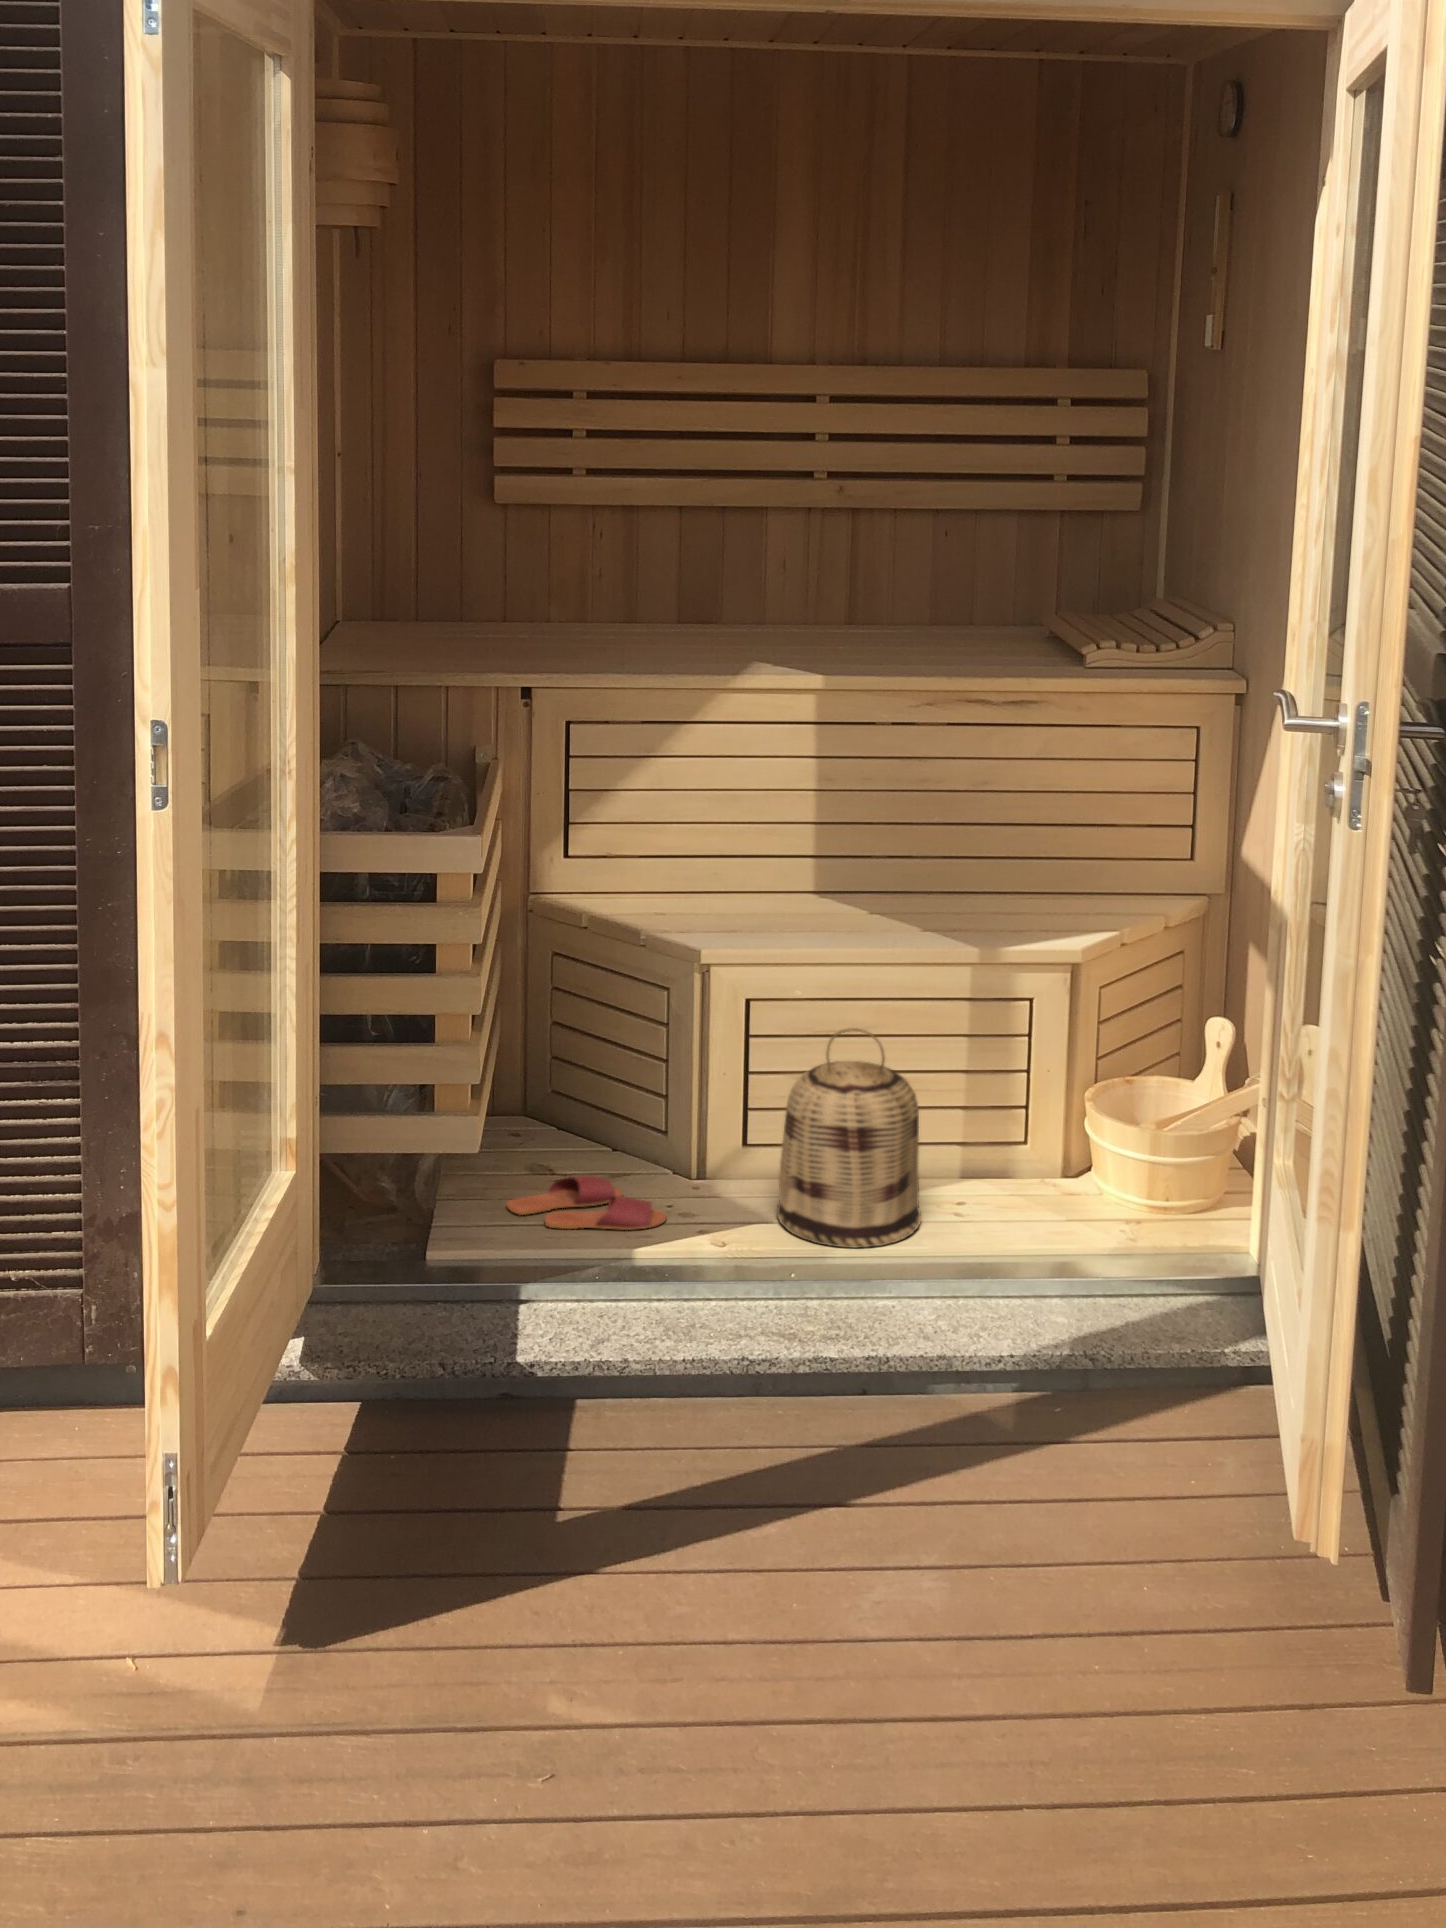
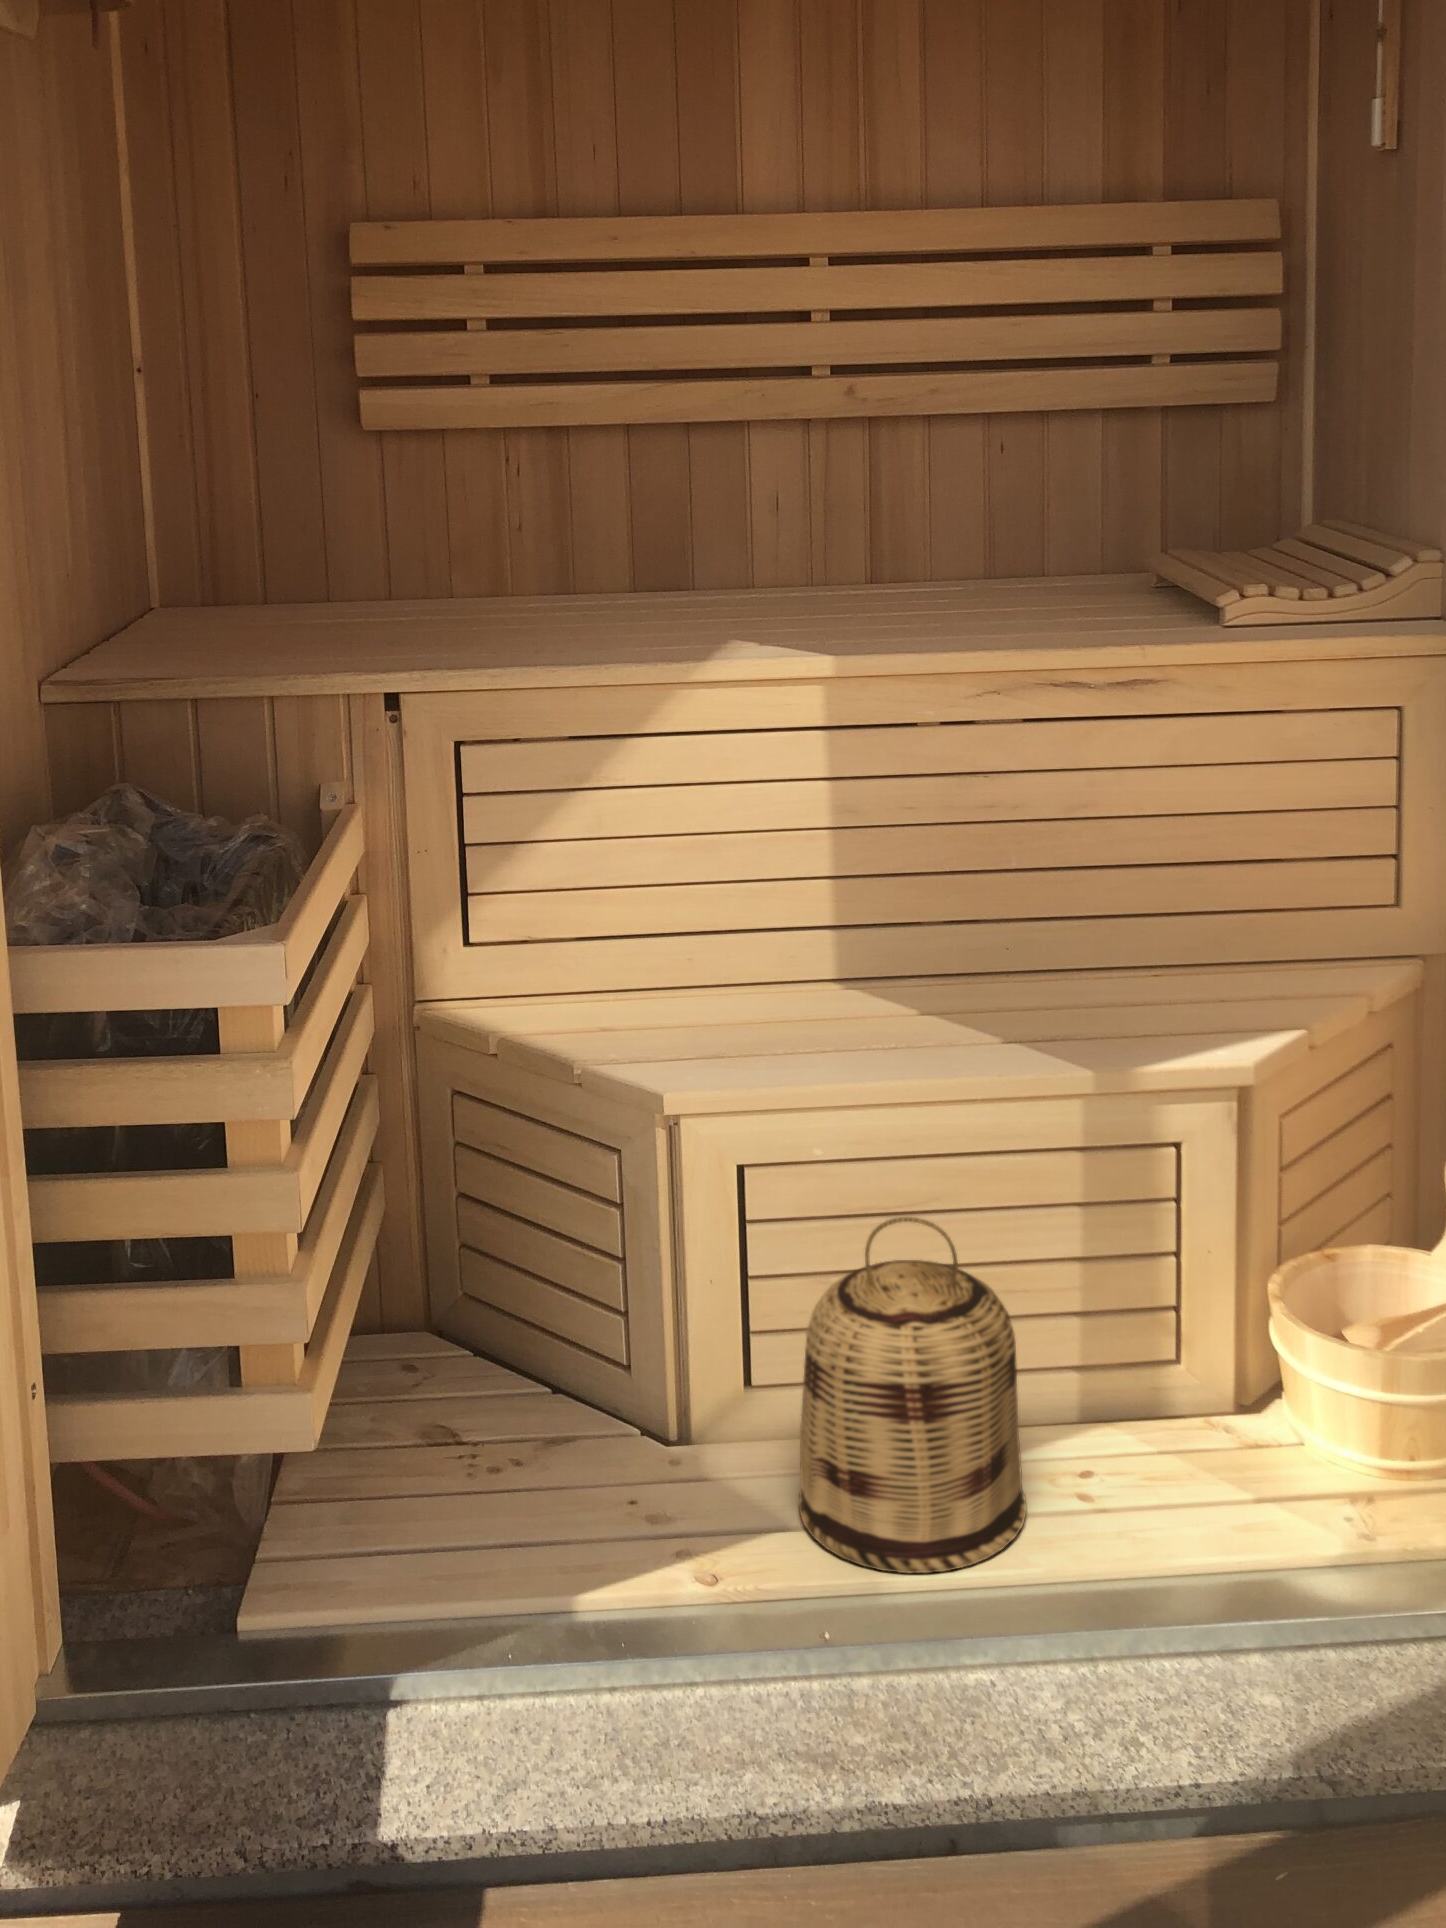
slippers: present [506,1176,666,1230] -> none [376,1452,626,1555]

